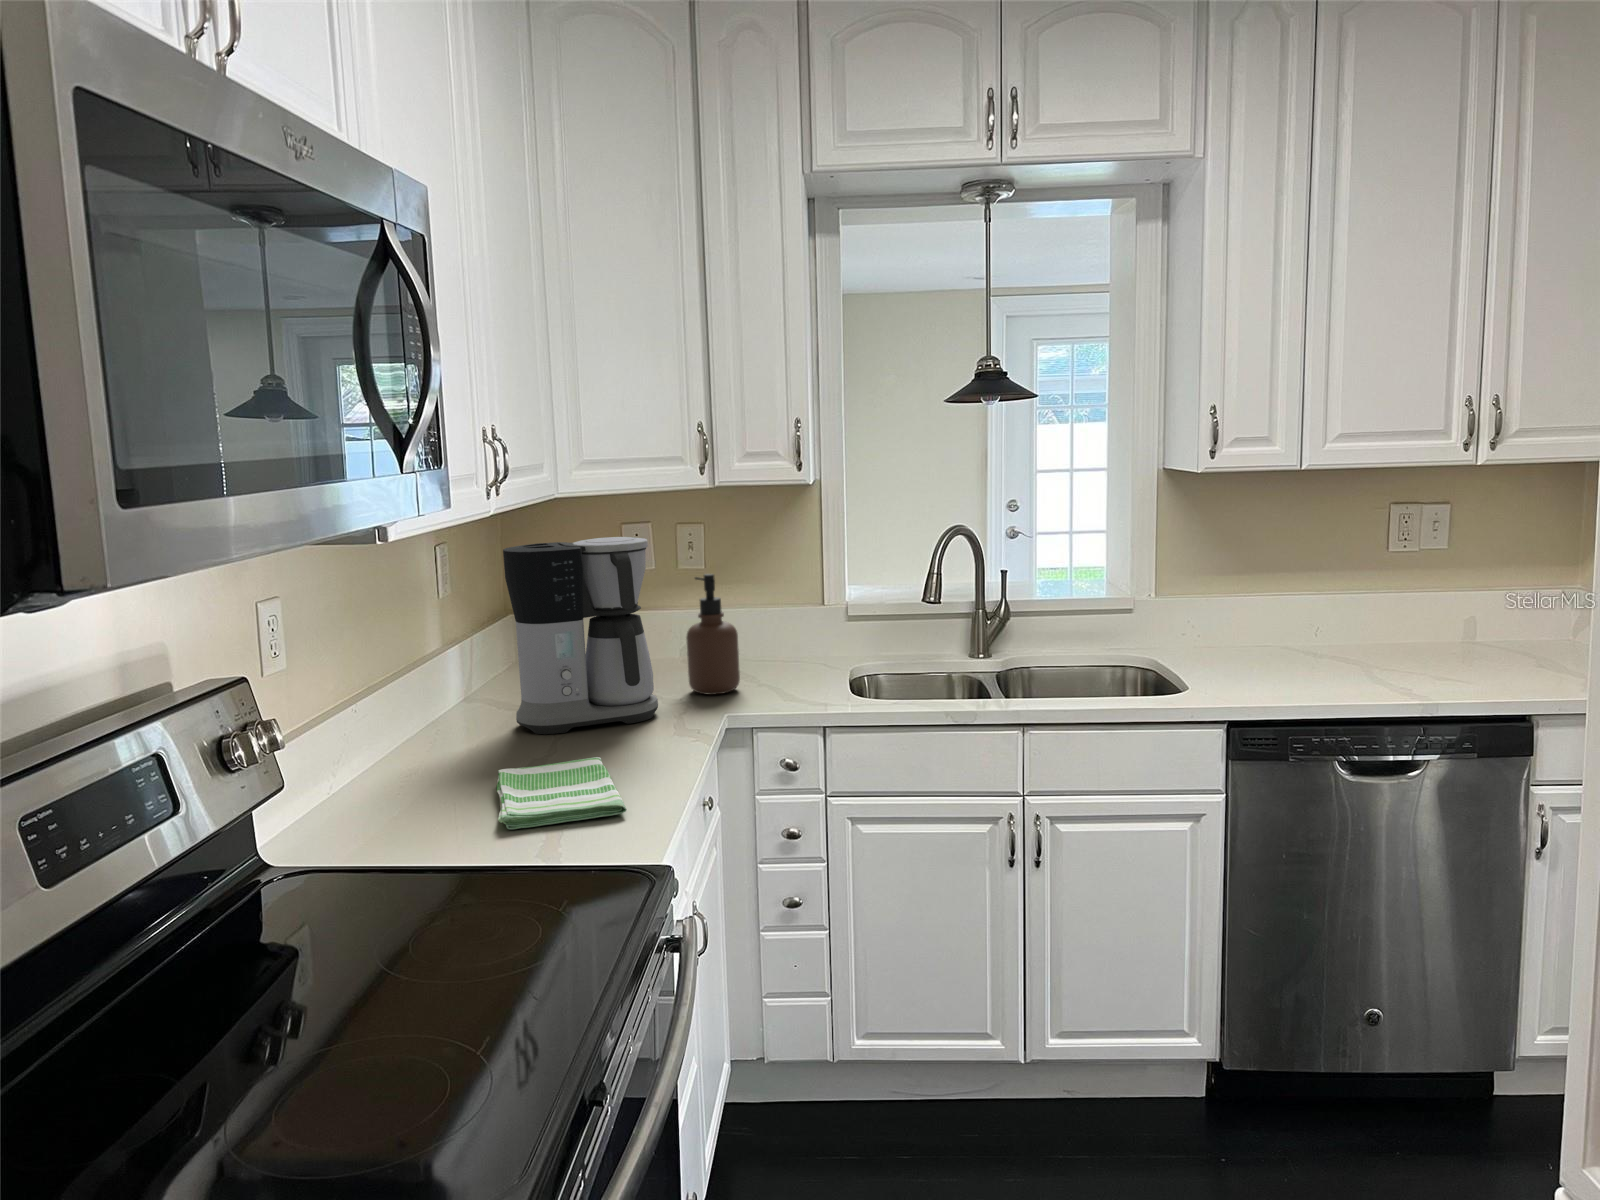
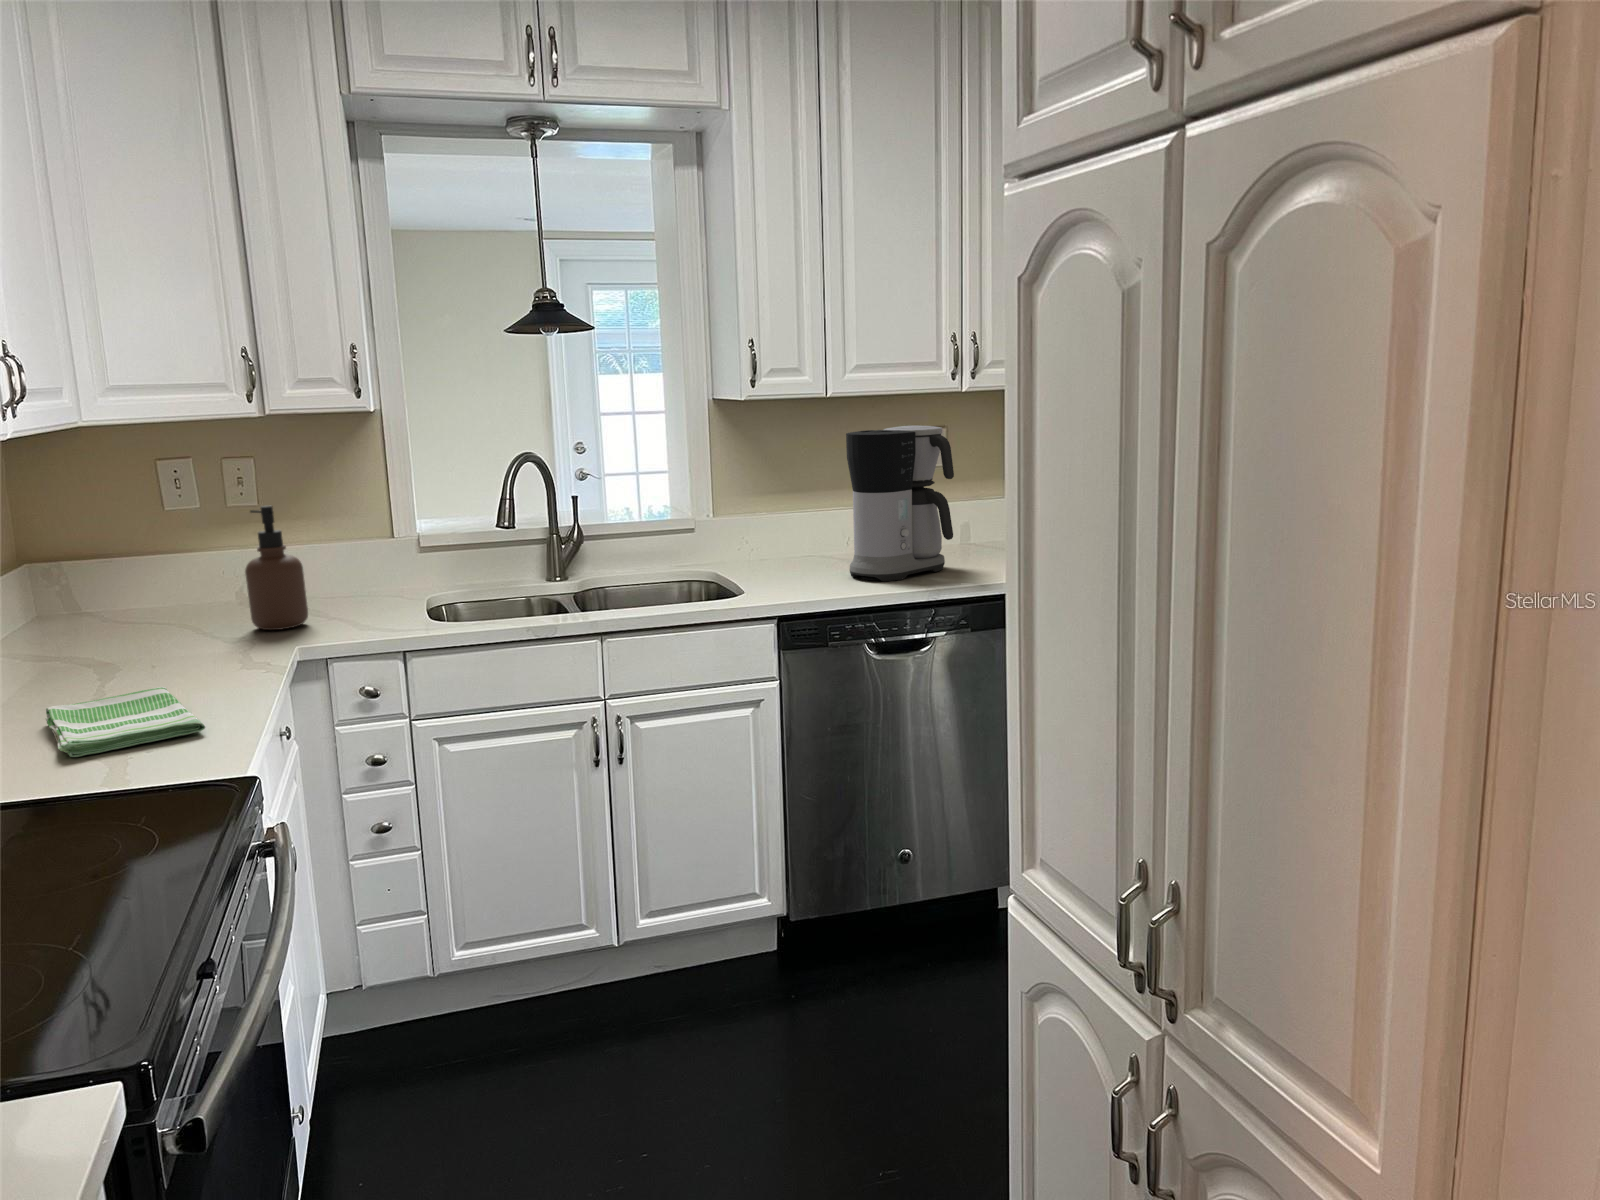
coffee maker: present [503,537,658,734] -> present [846,425,954,581]

